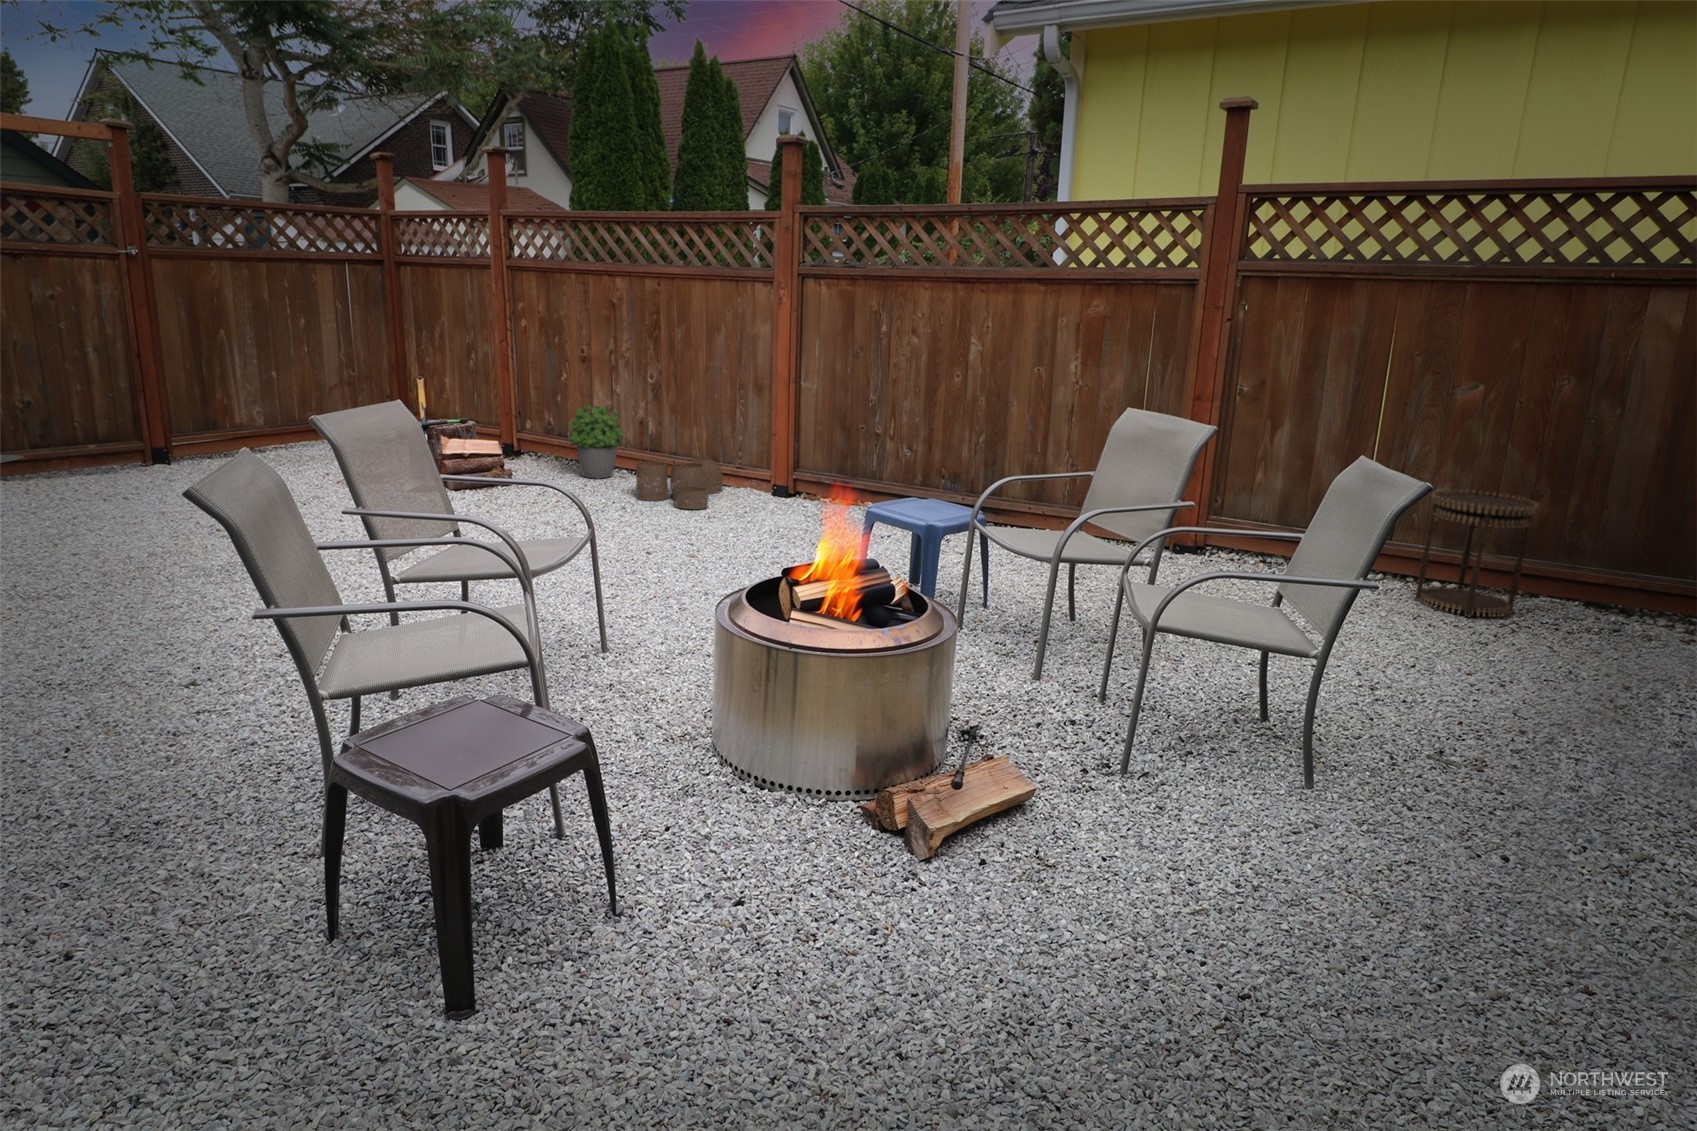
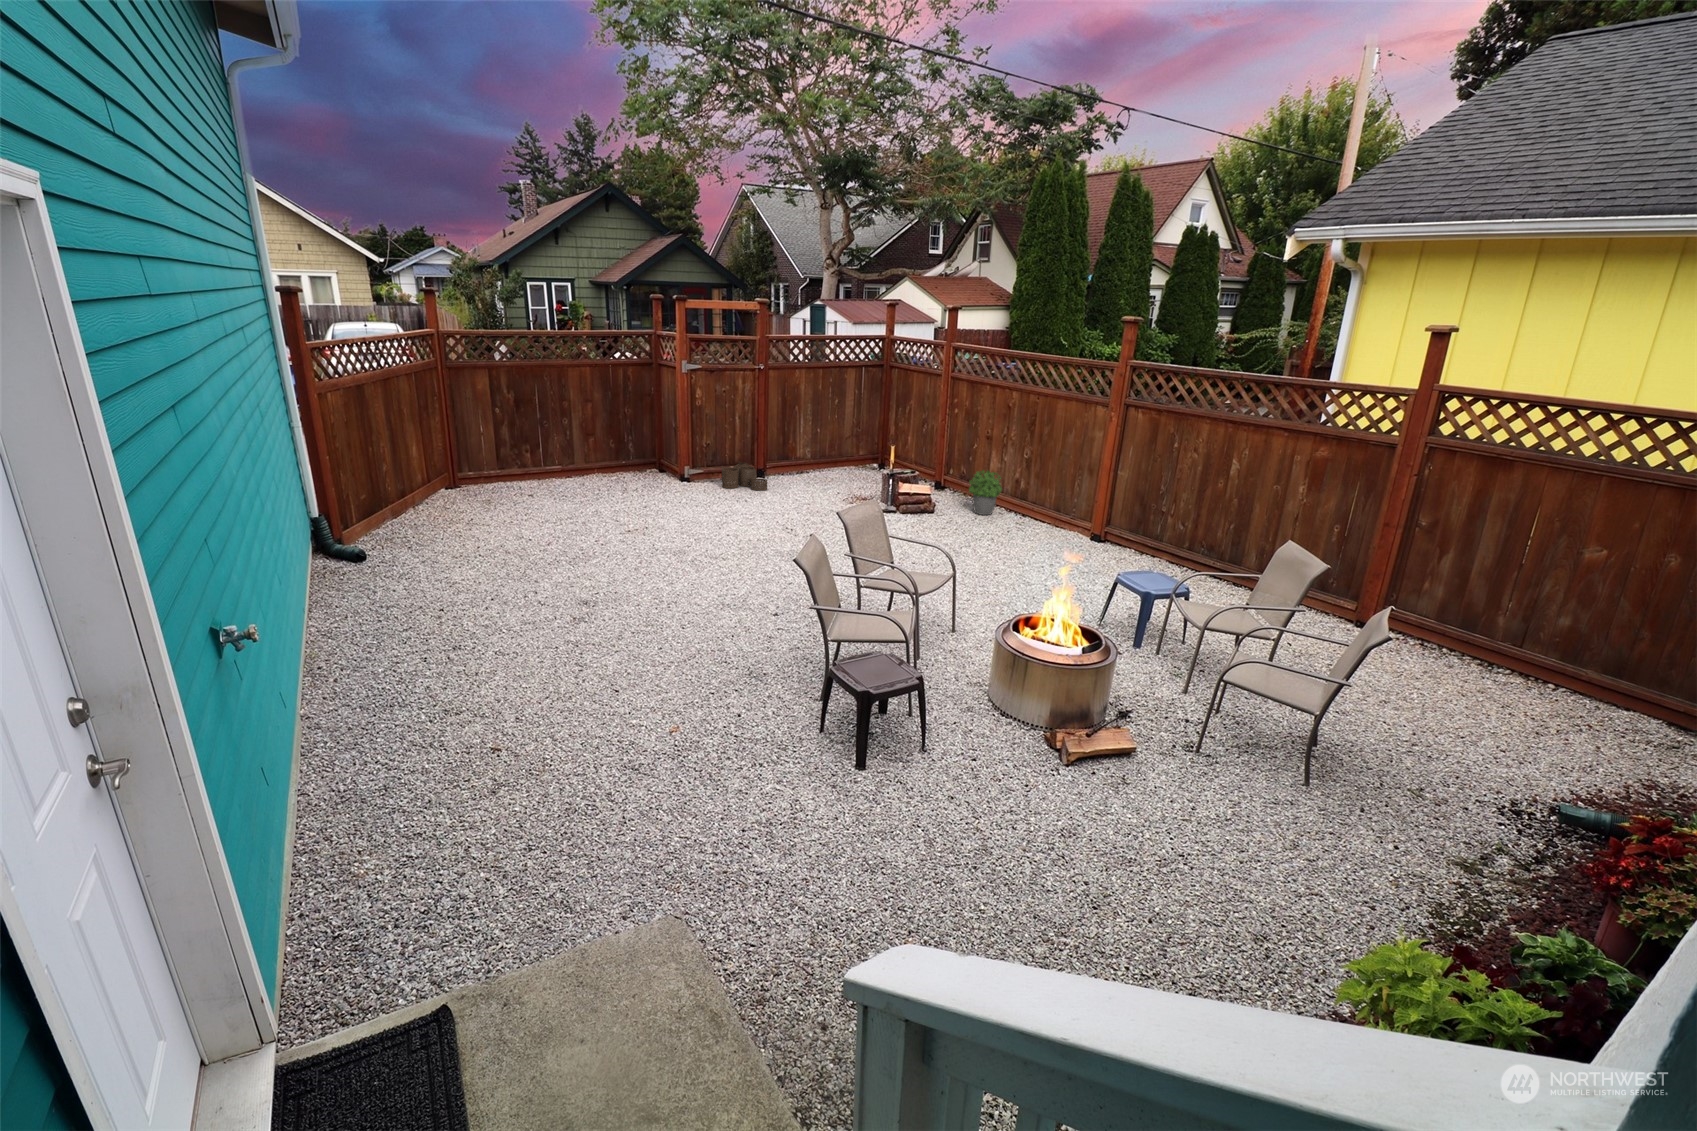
woven basket: present [636,457,722,509] -> present [722,463,768,490]
side table: present [1415,490,1539,617] -> none [1525,622,1638,722]

